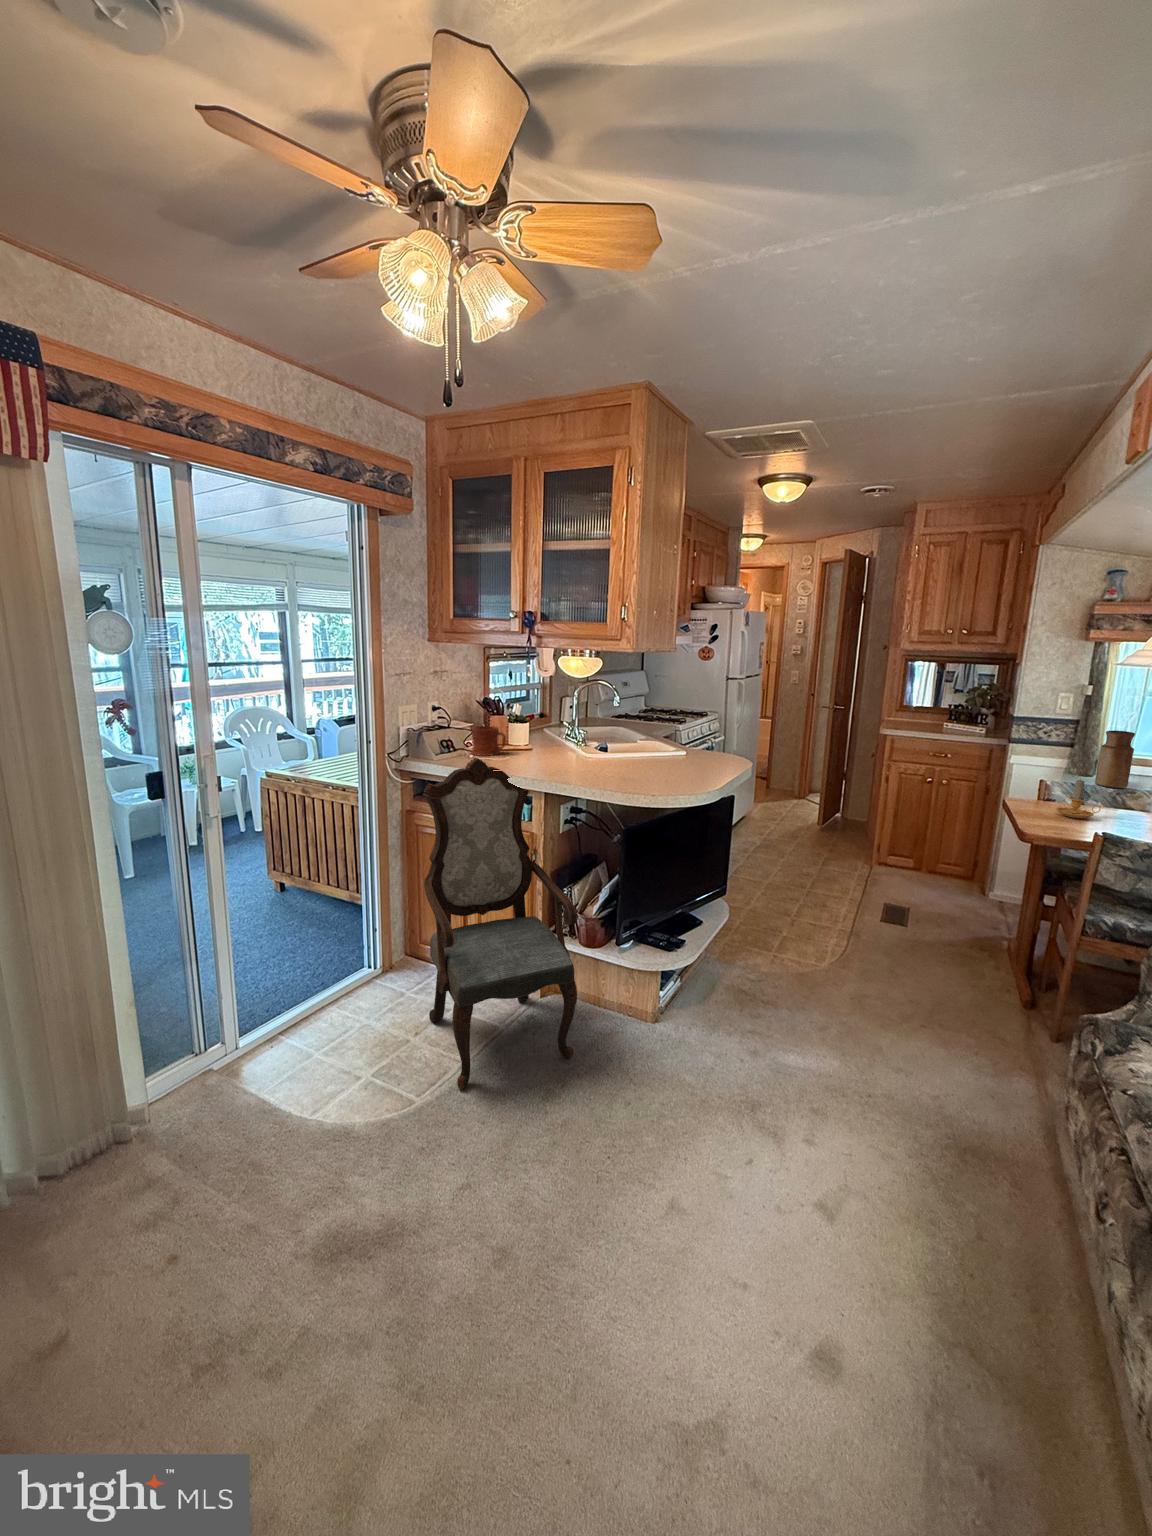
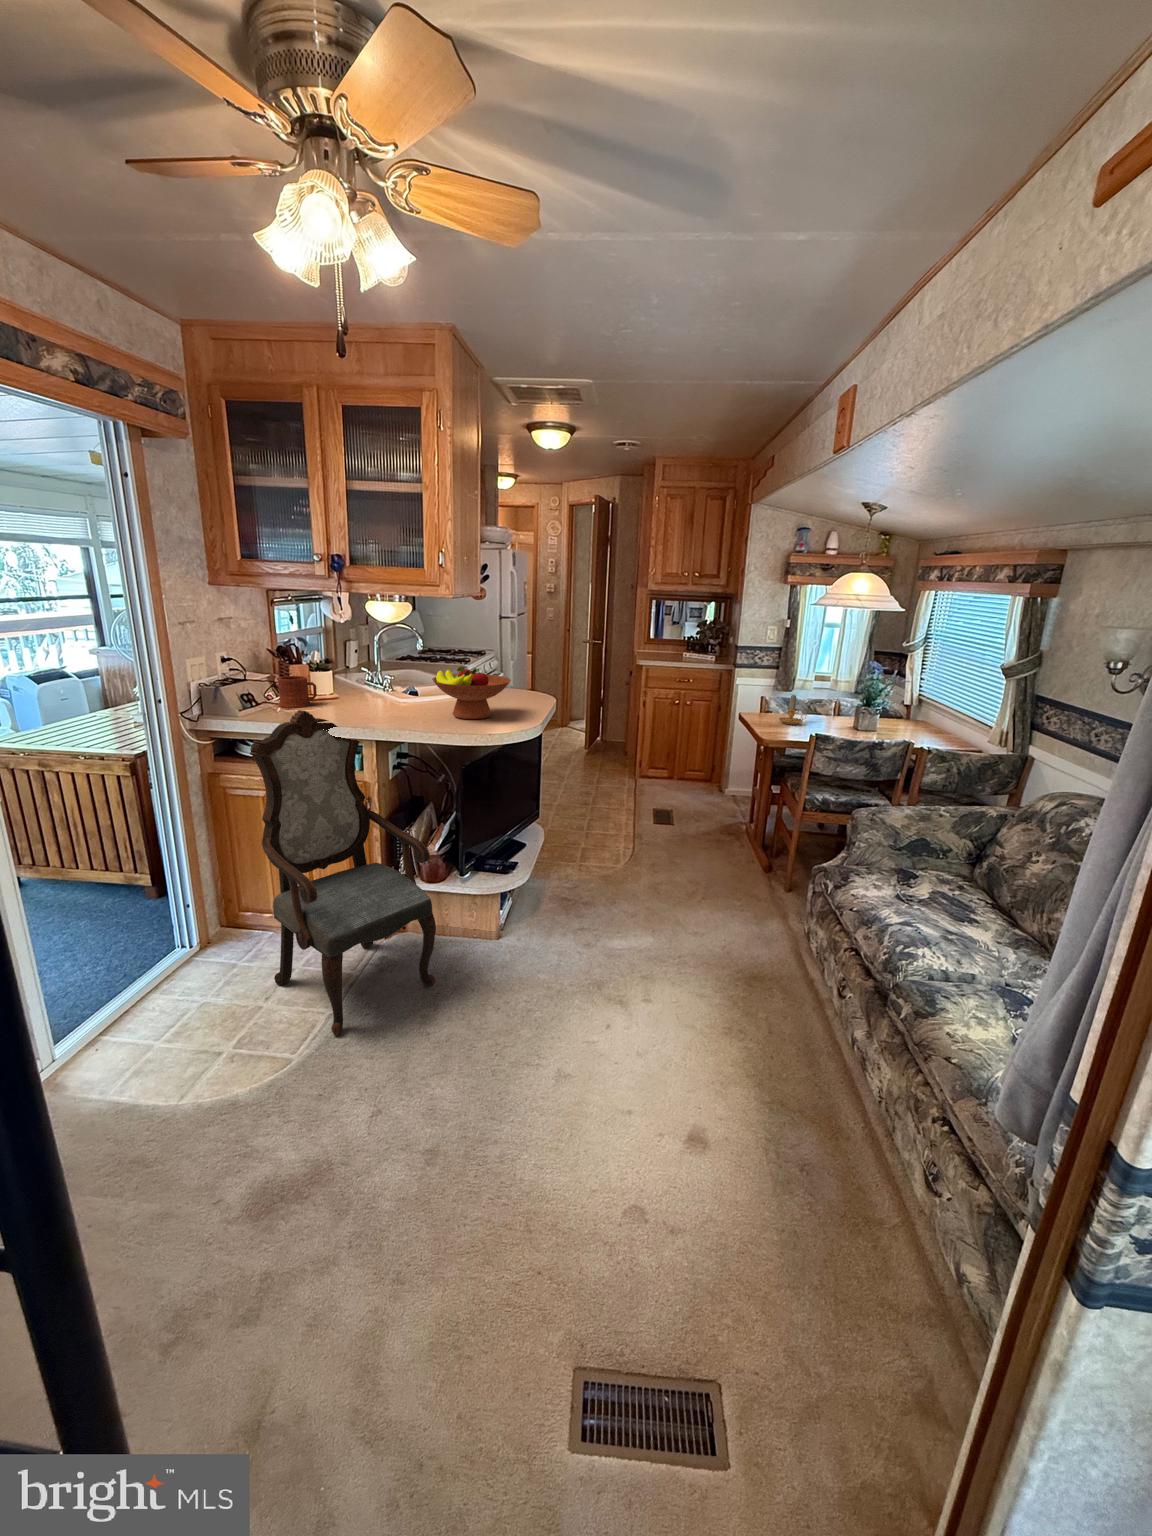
fruit bowl: none [600,723,683,779] -> present [432,666,511,719]
vase: present [1095,730,1135,788] -> none [796,655,820,700]

